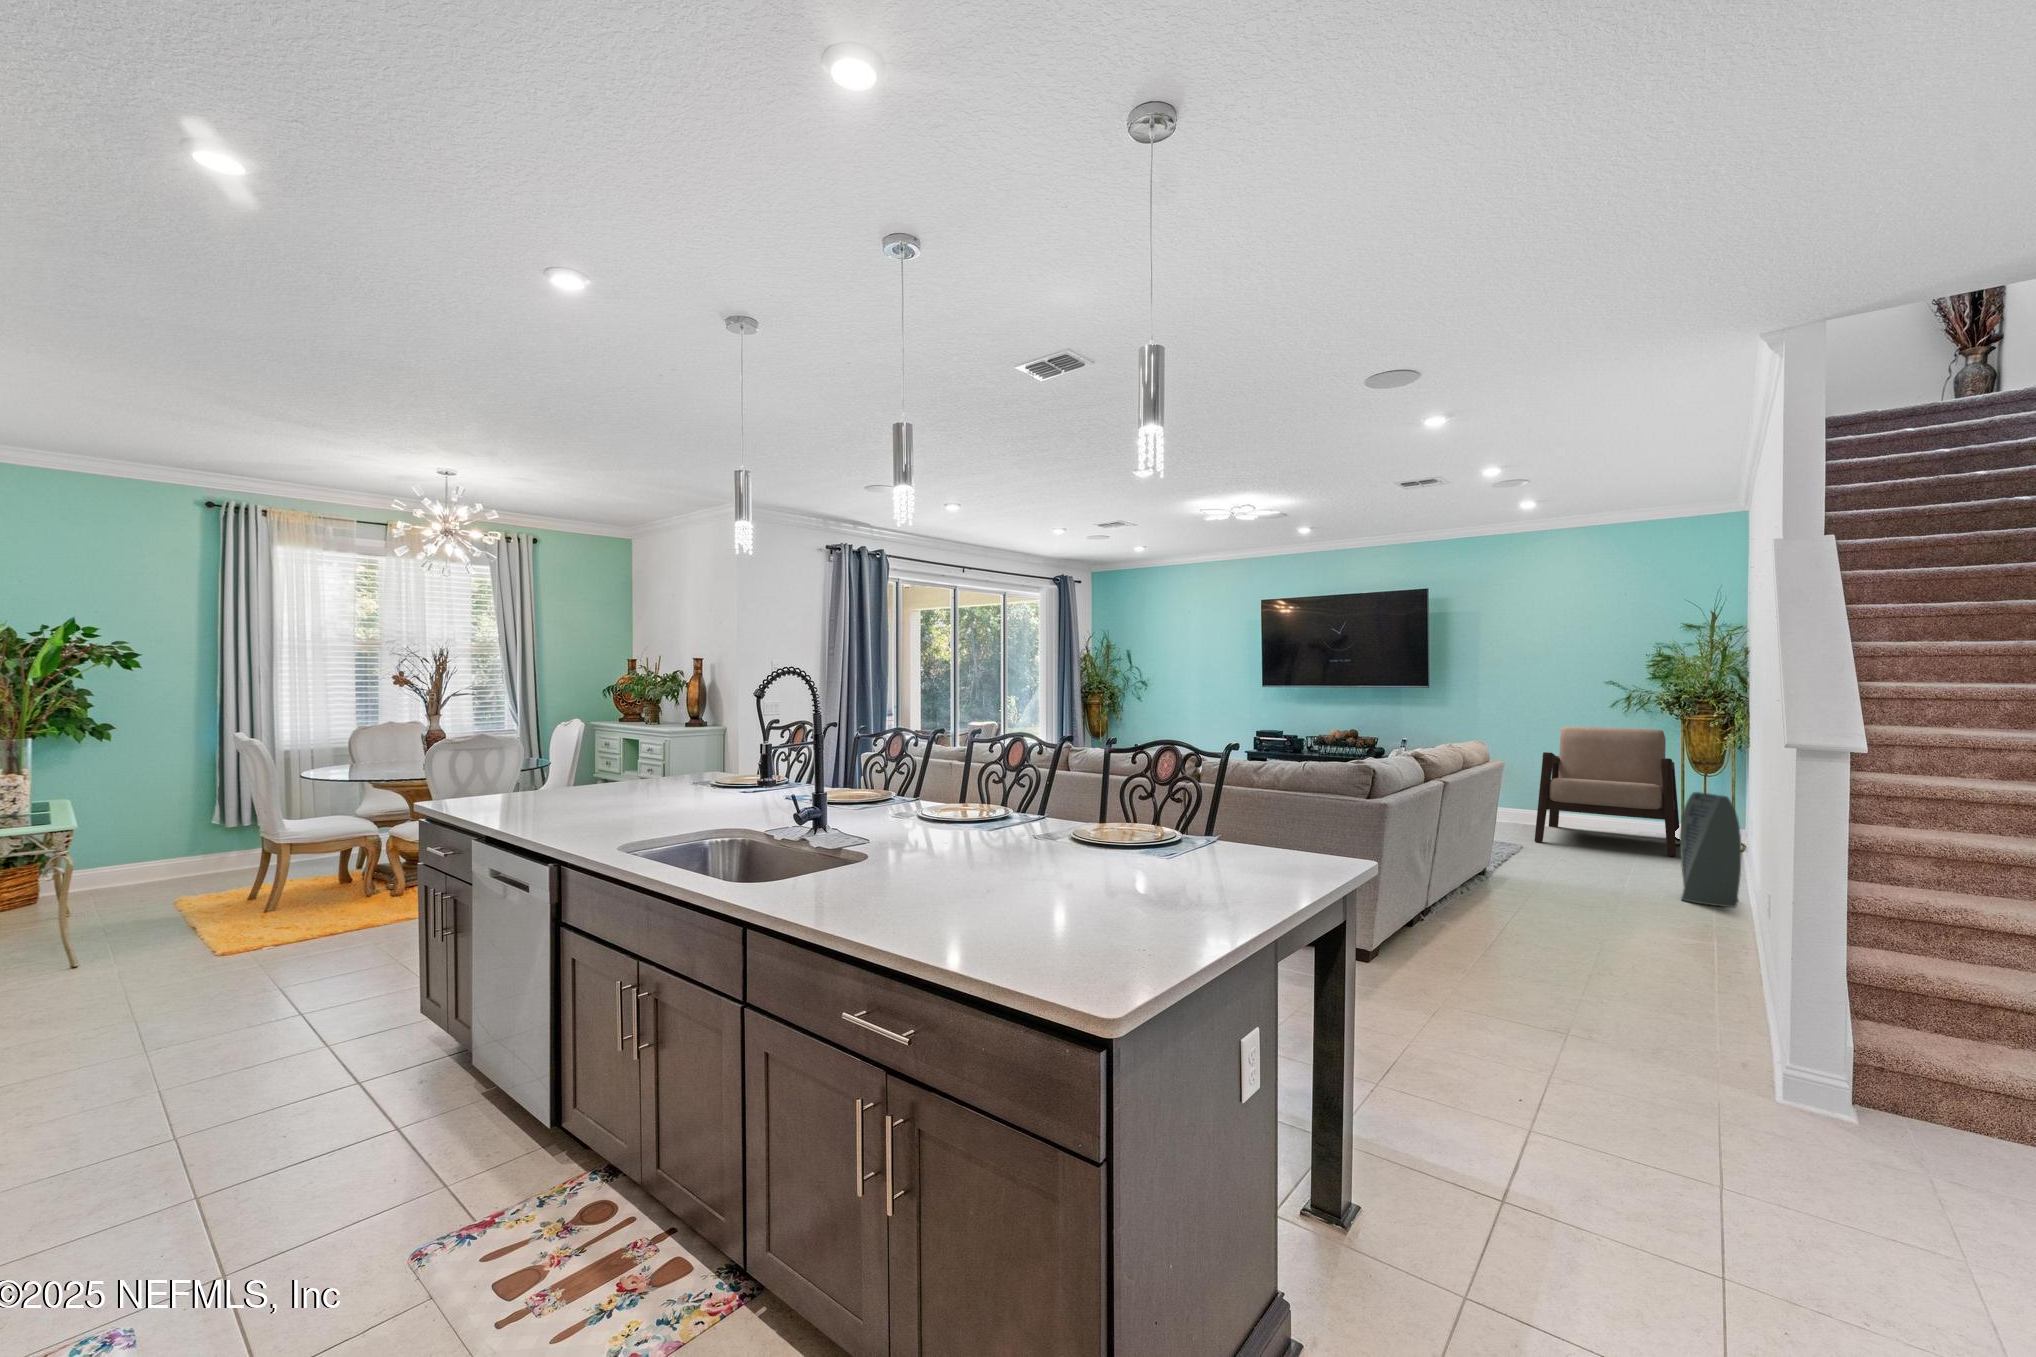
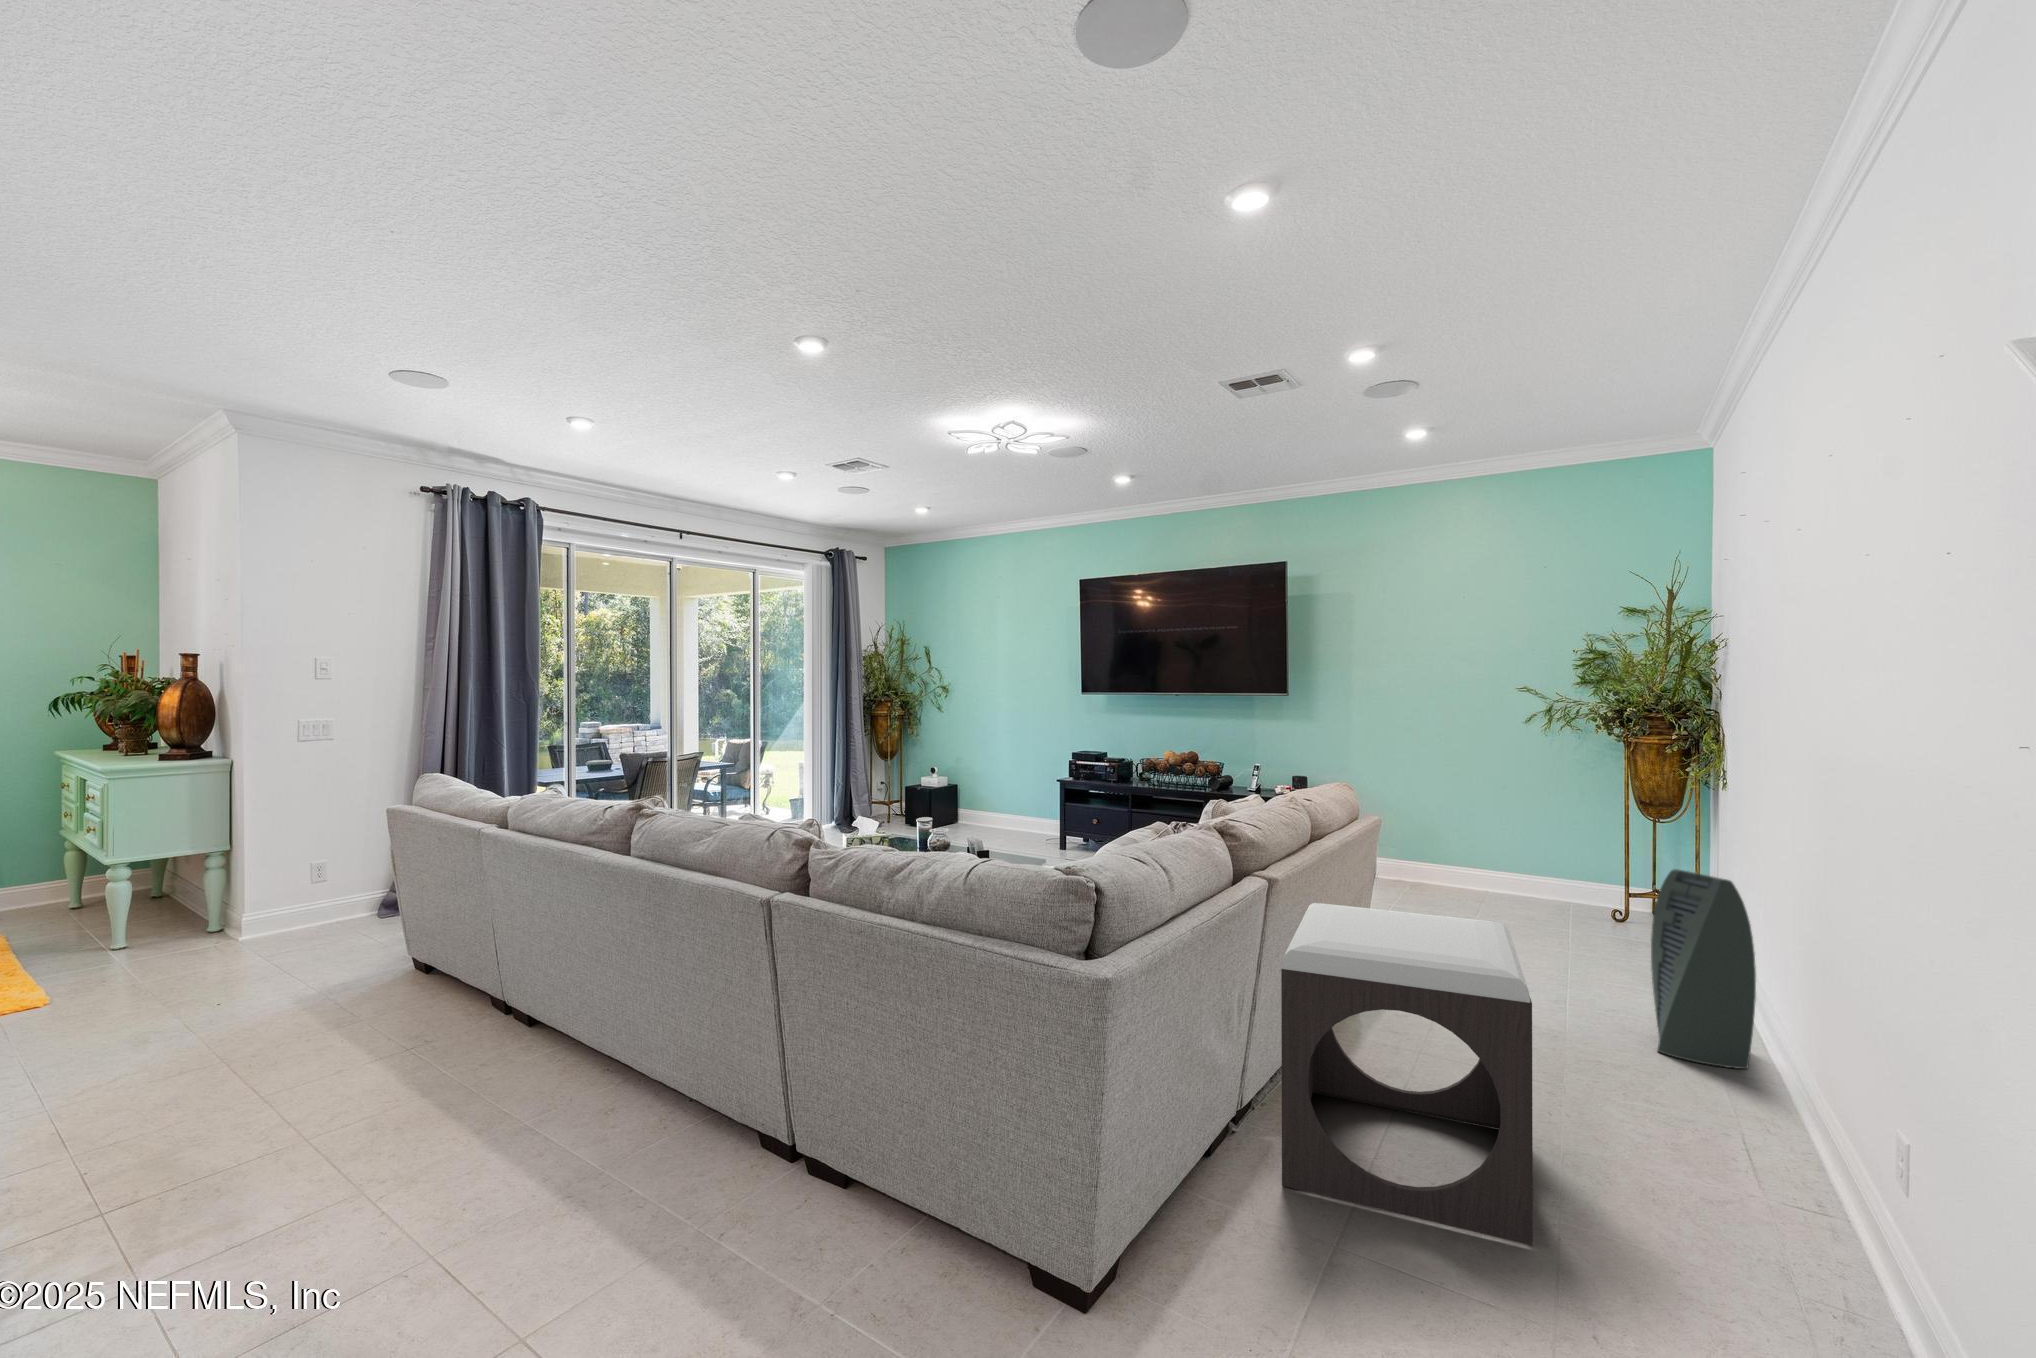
armchair: present [1534,727,1679,856] -> none [1427,750,1623,944]
footstool: none [1456,801,1590,953] -> present [1281,903,1533,1246]

